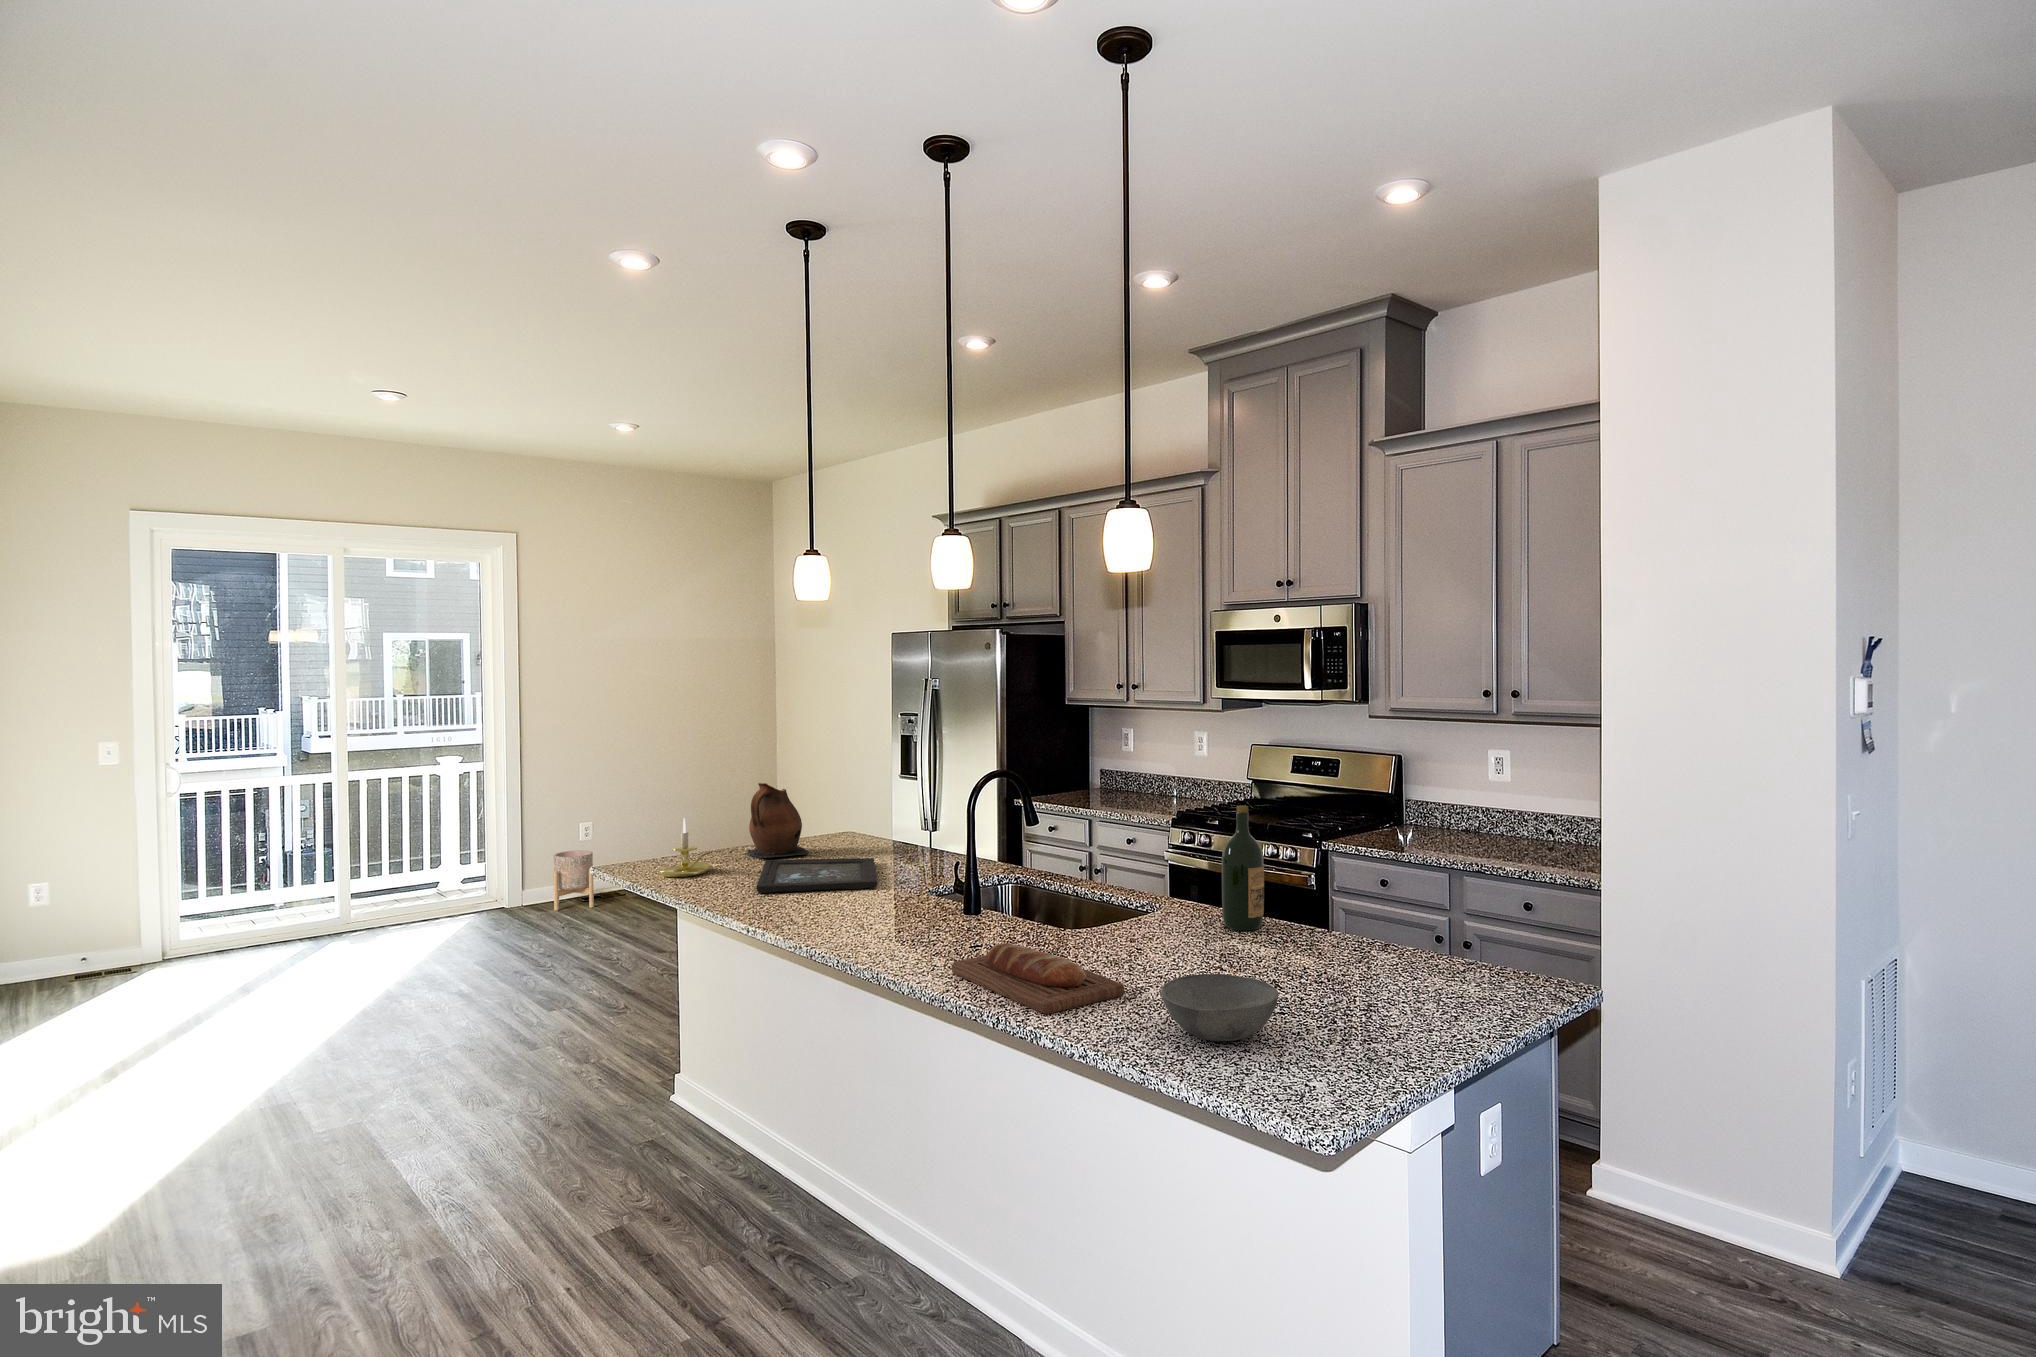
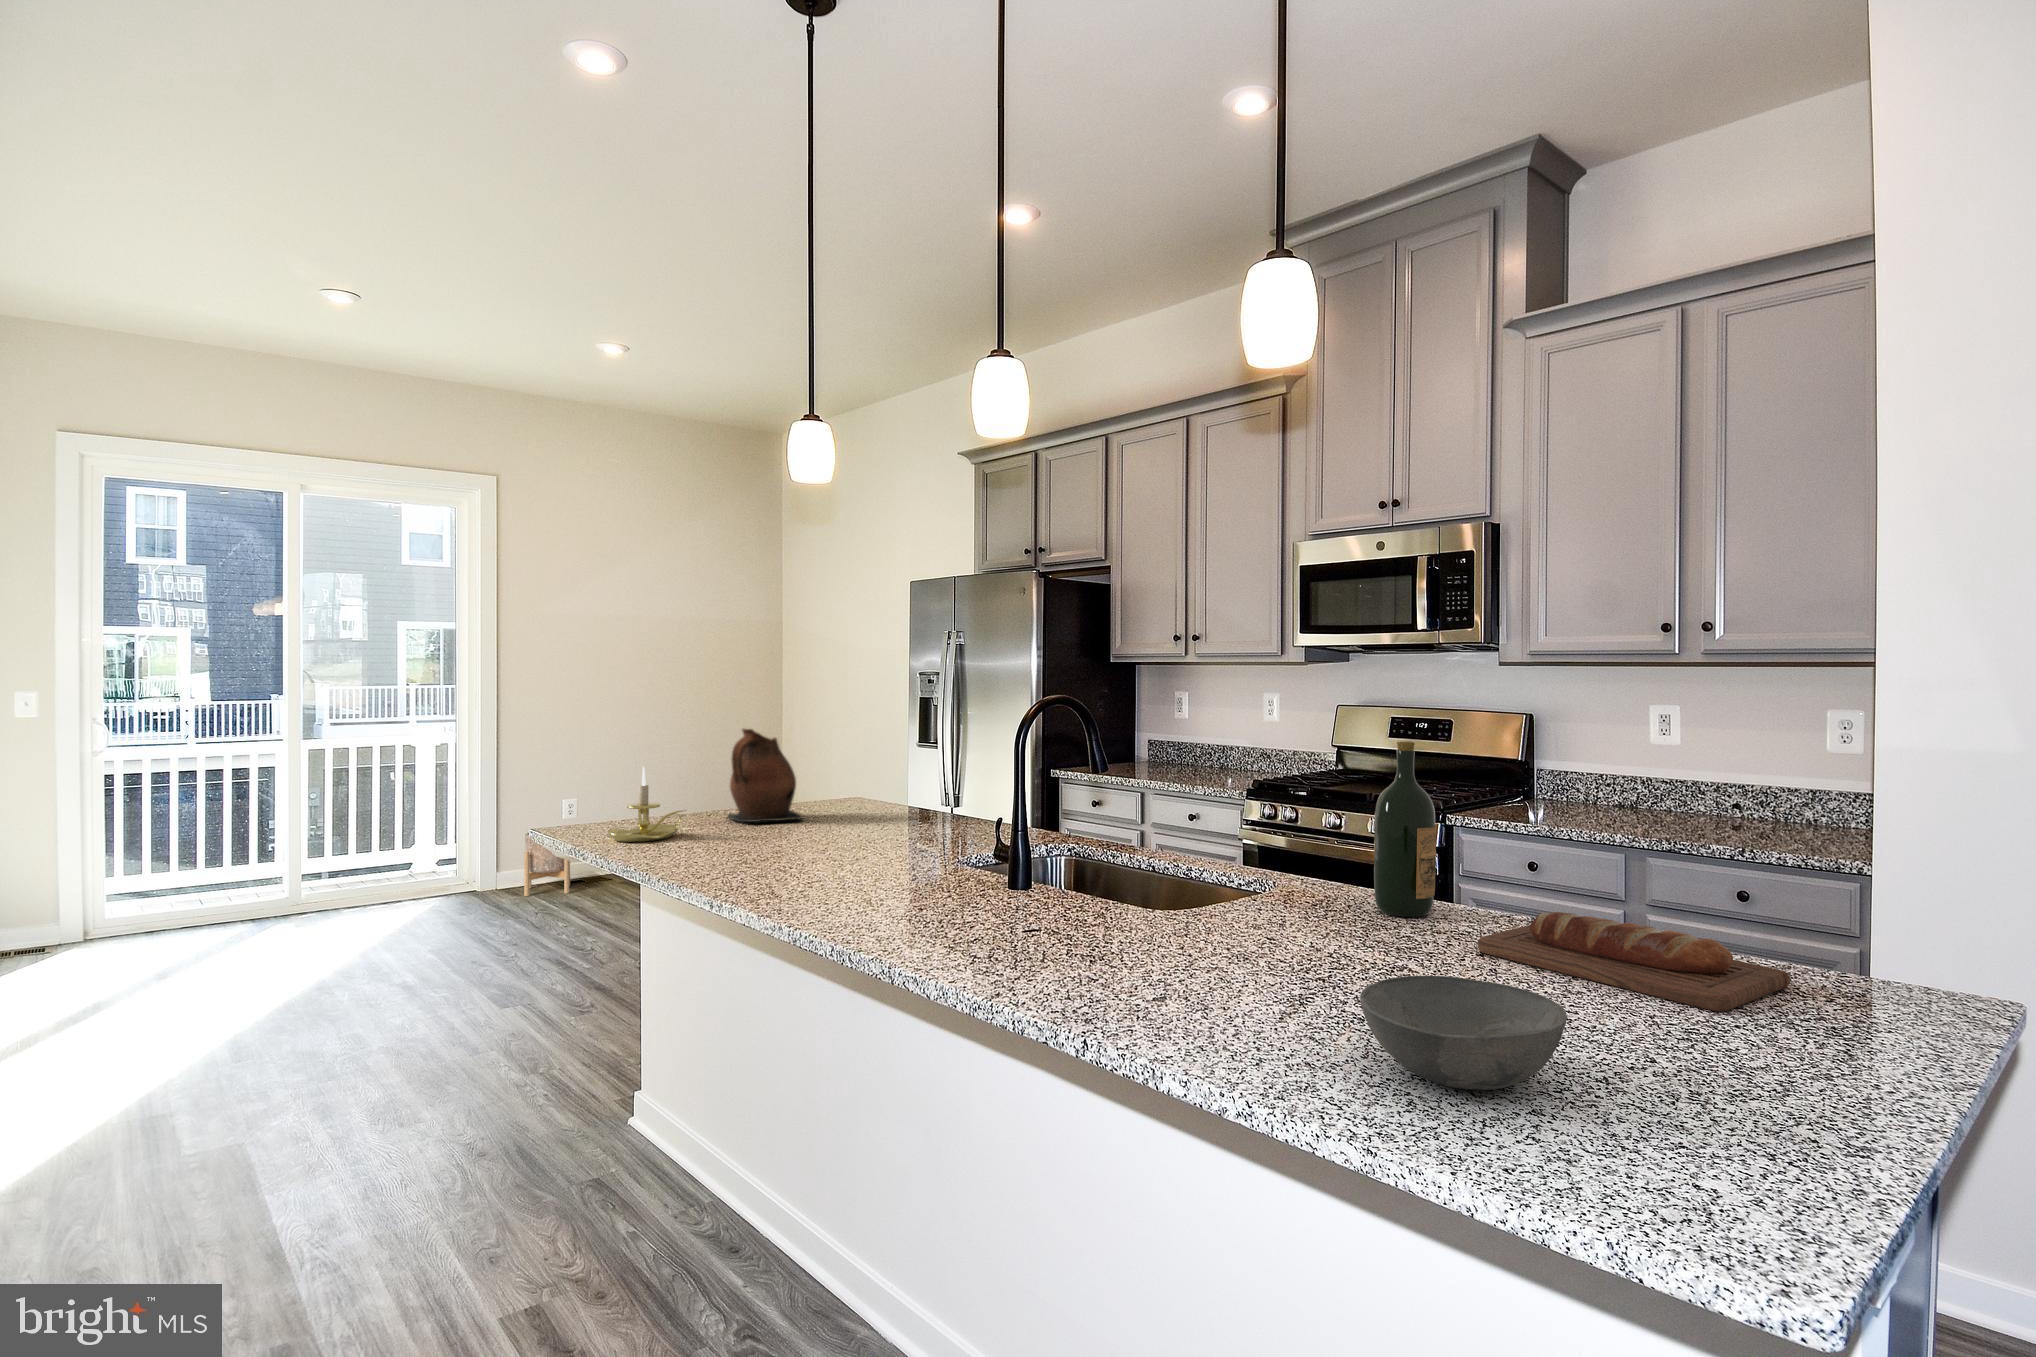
tray: present [756,858,877,893] -> none [731,823,890,861]
bread loaf: present [951,943,1125,1014] -> present [1478,912,1790,1012]

